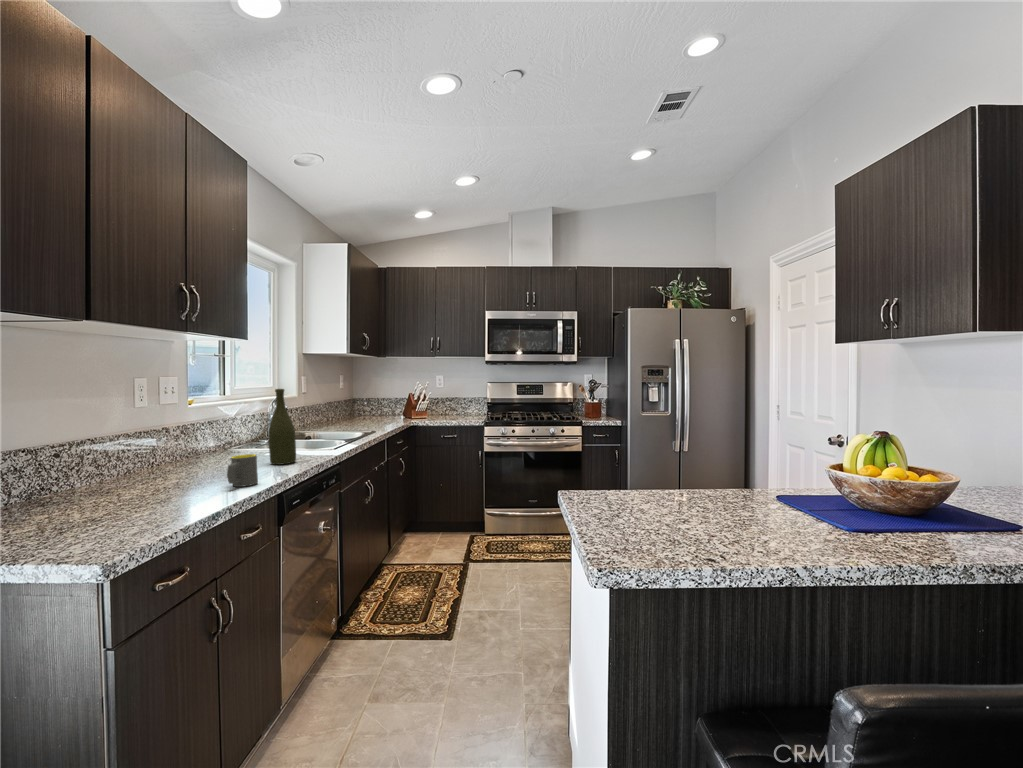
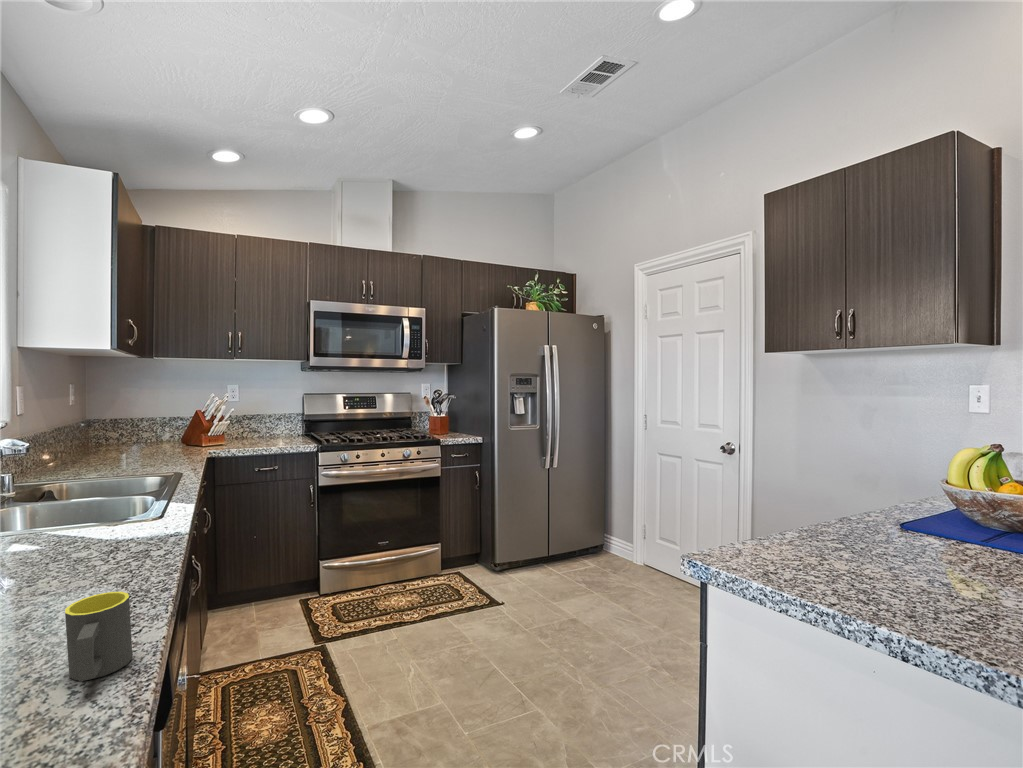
bottle: present [269,389,296,465] -> none [71,433,134,586]

